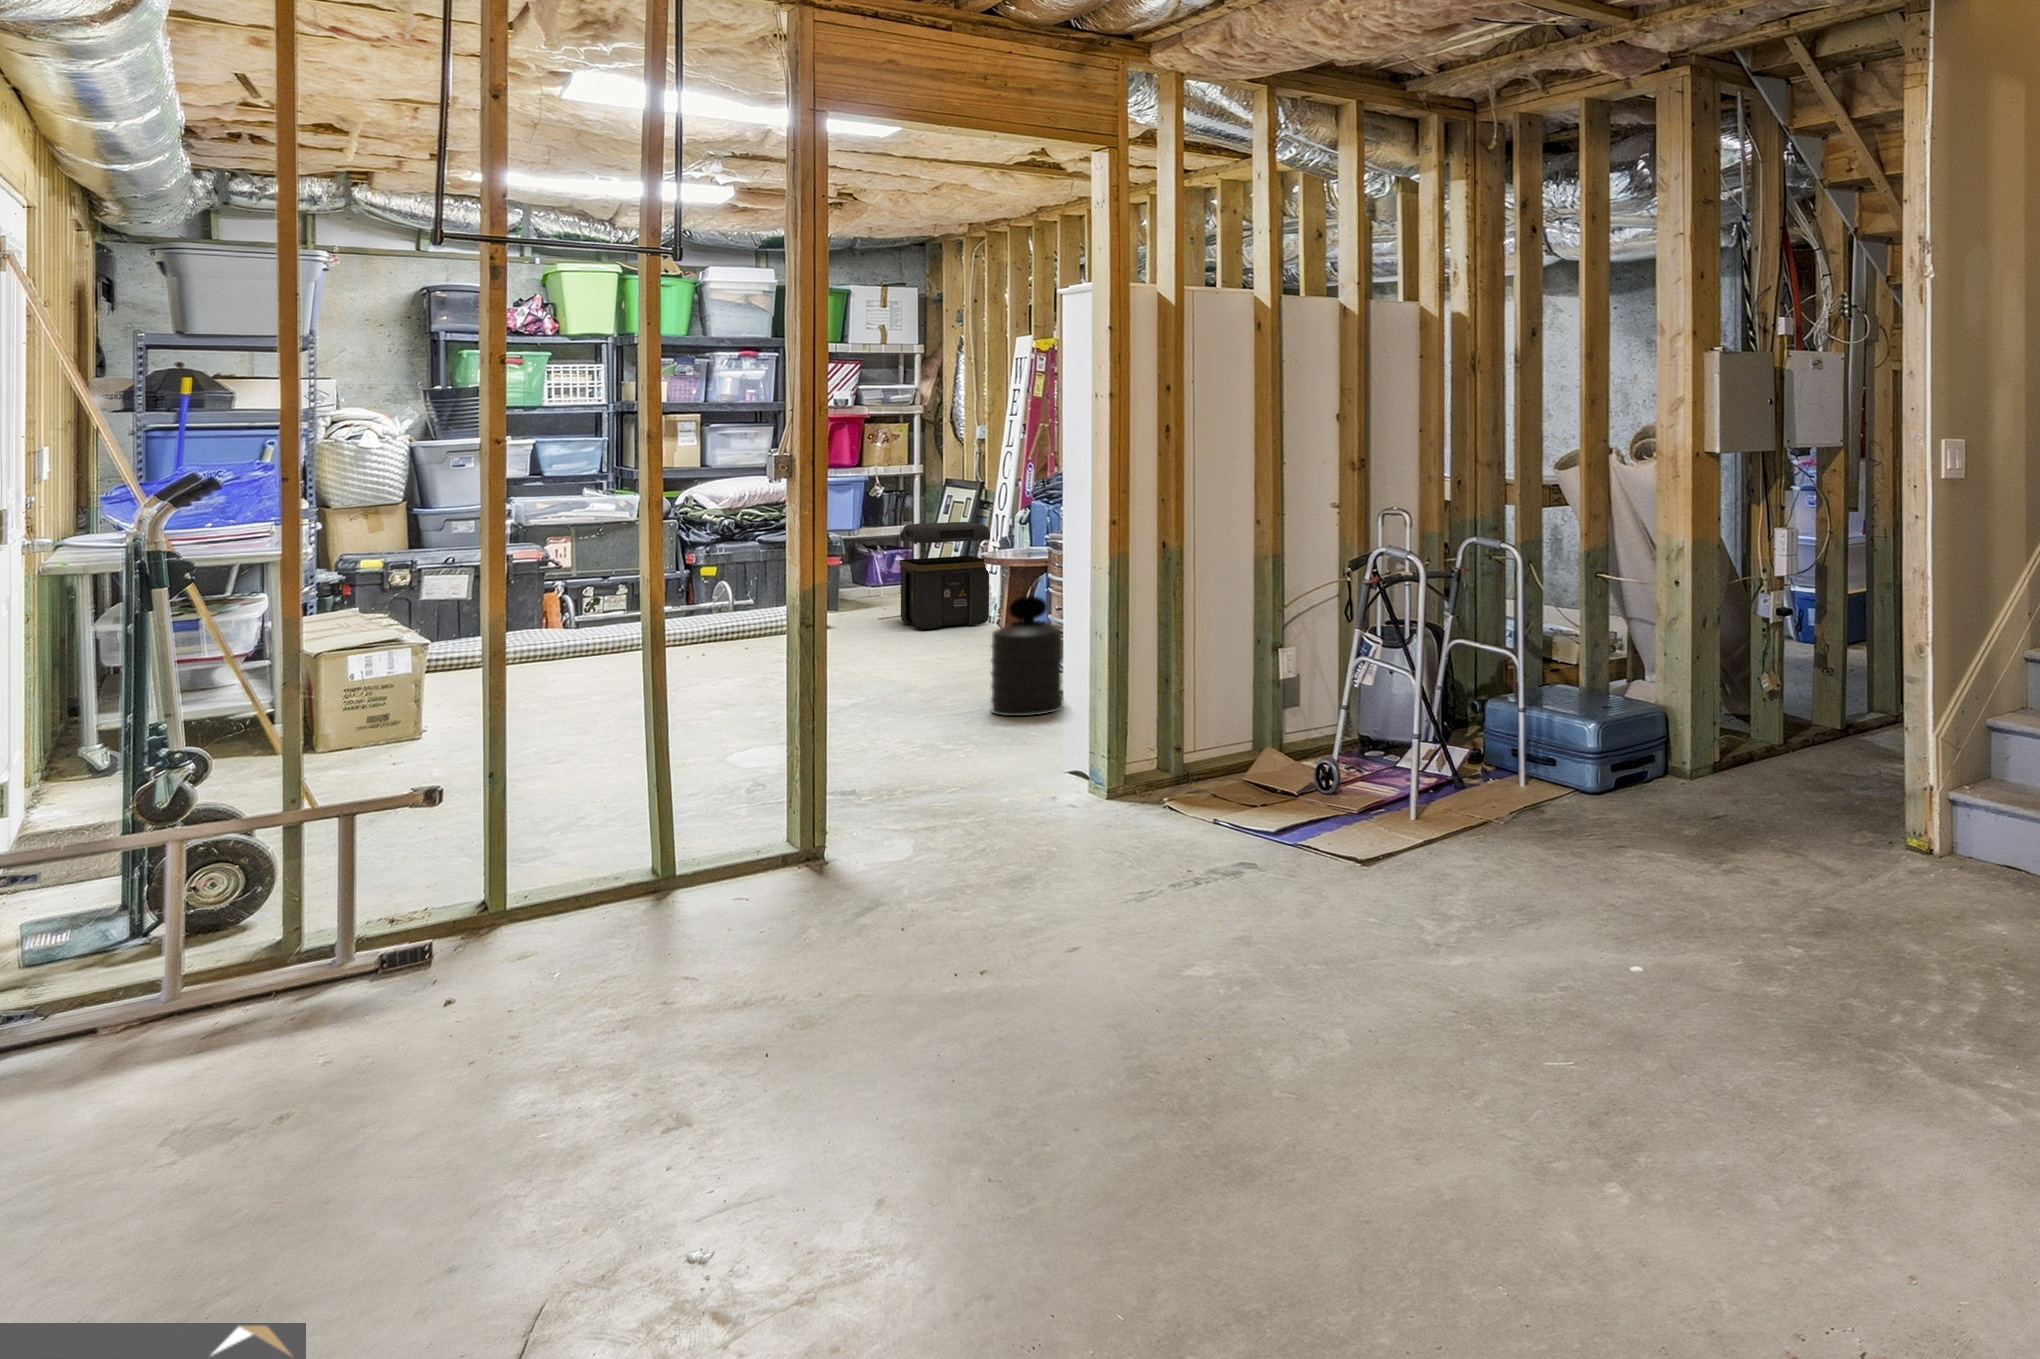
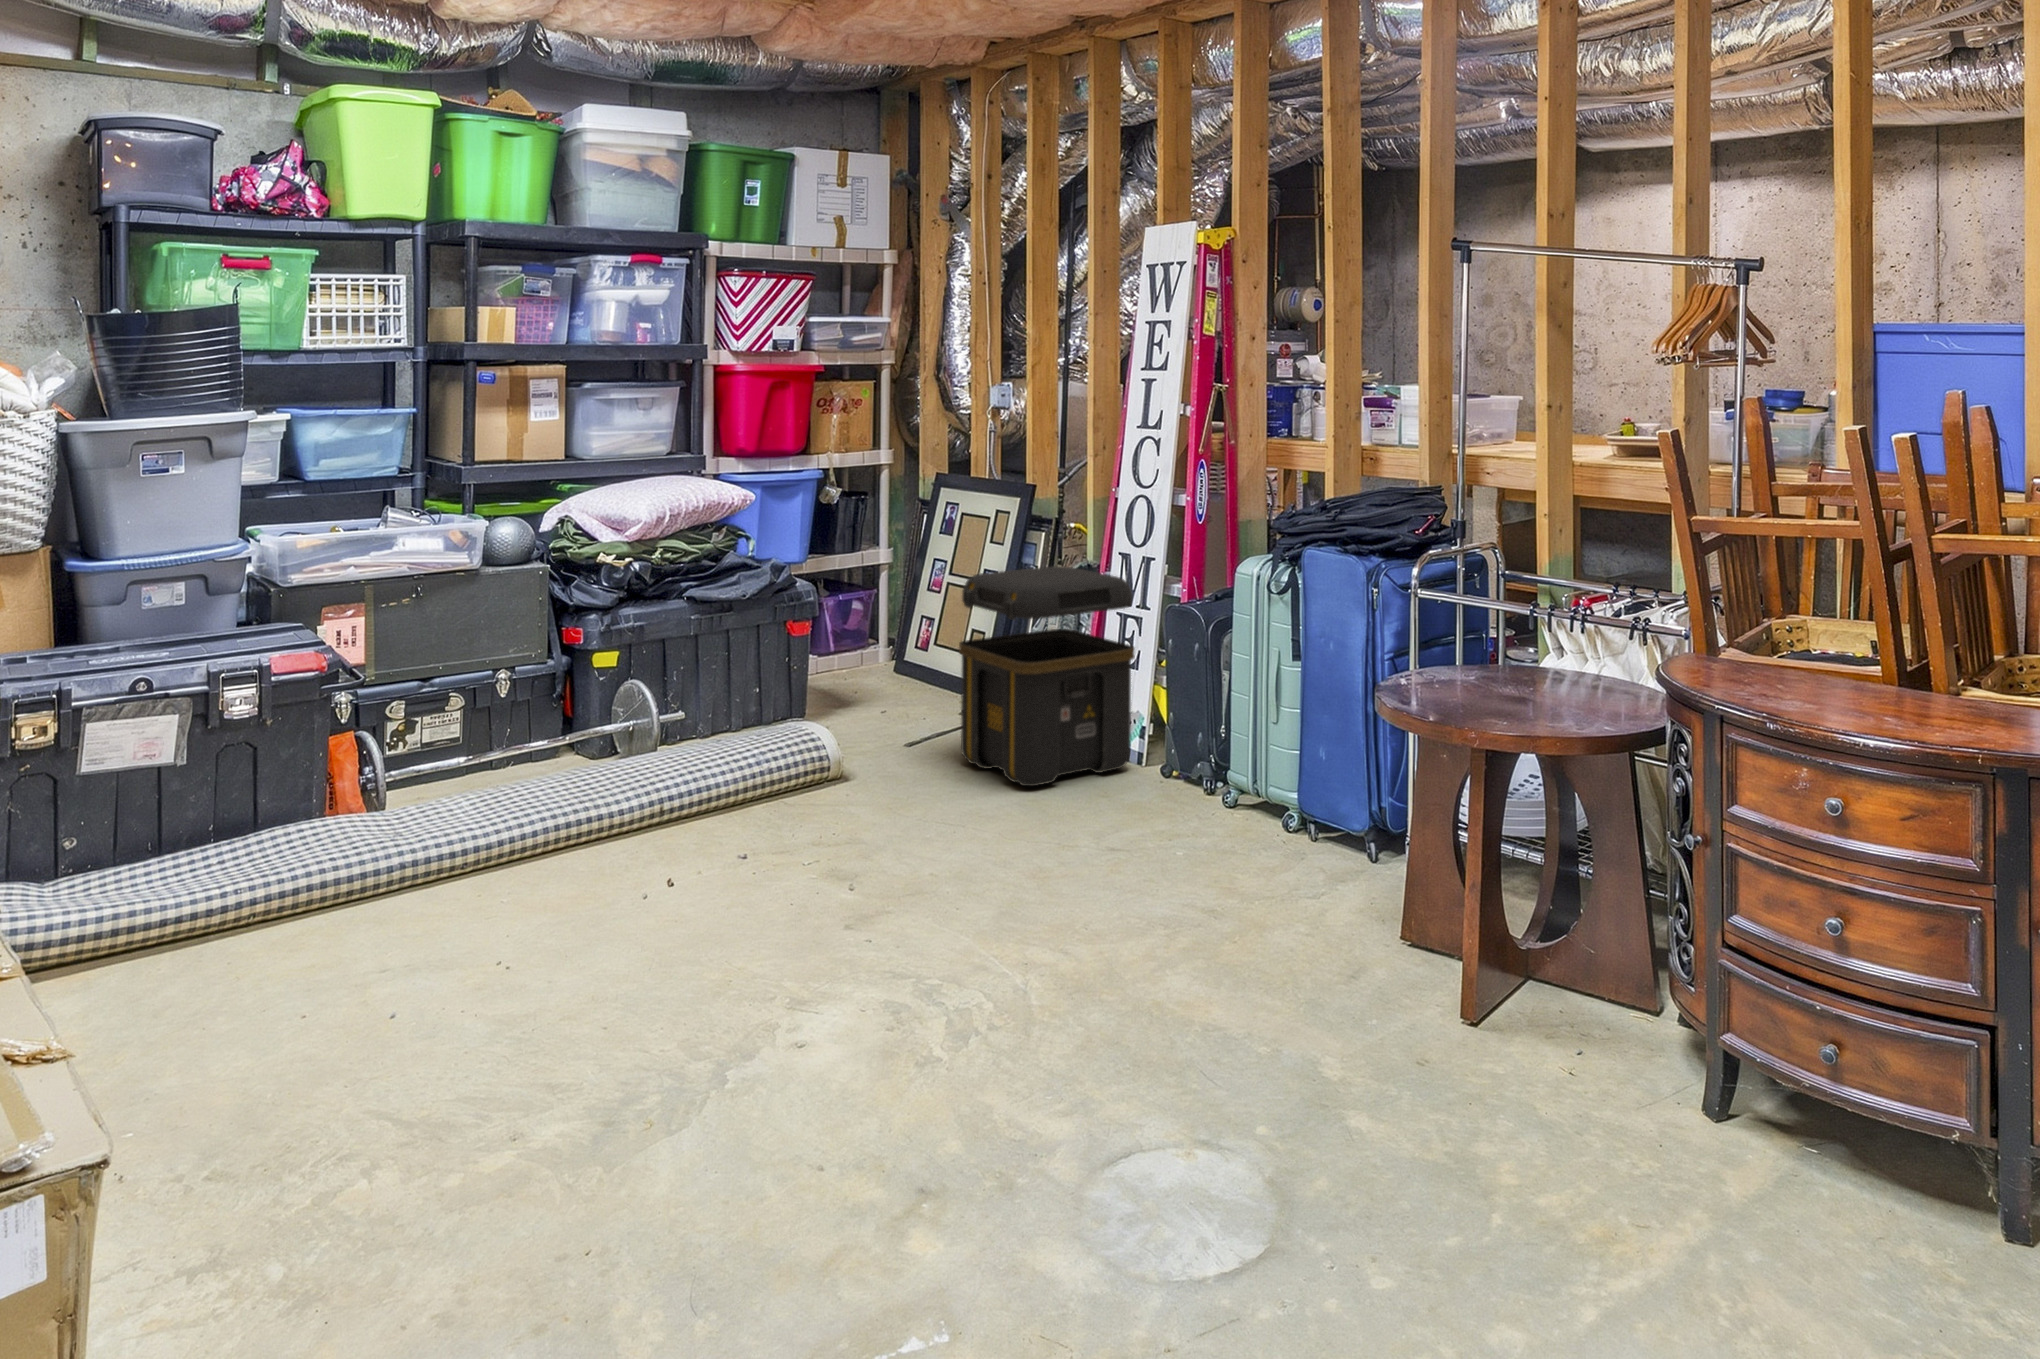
trash can: present [991,596,1064,716] -> none [1643,895,1861,1280]

